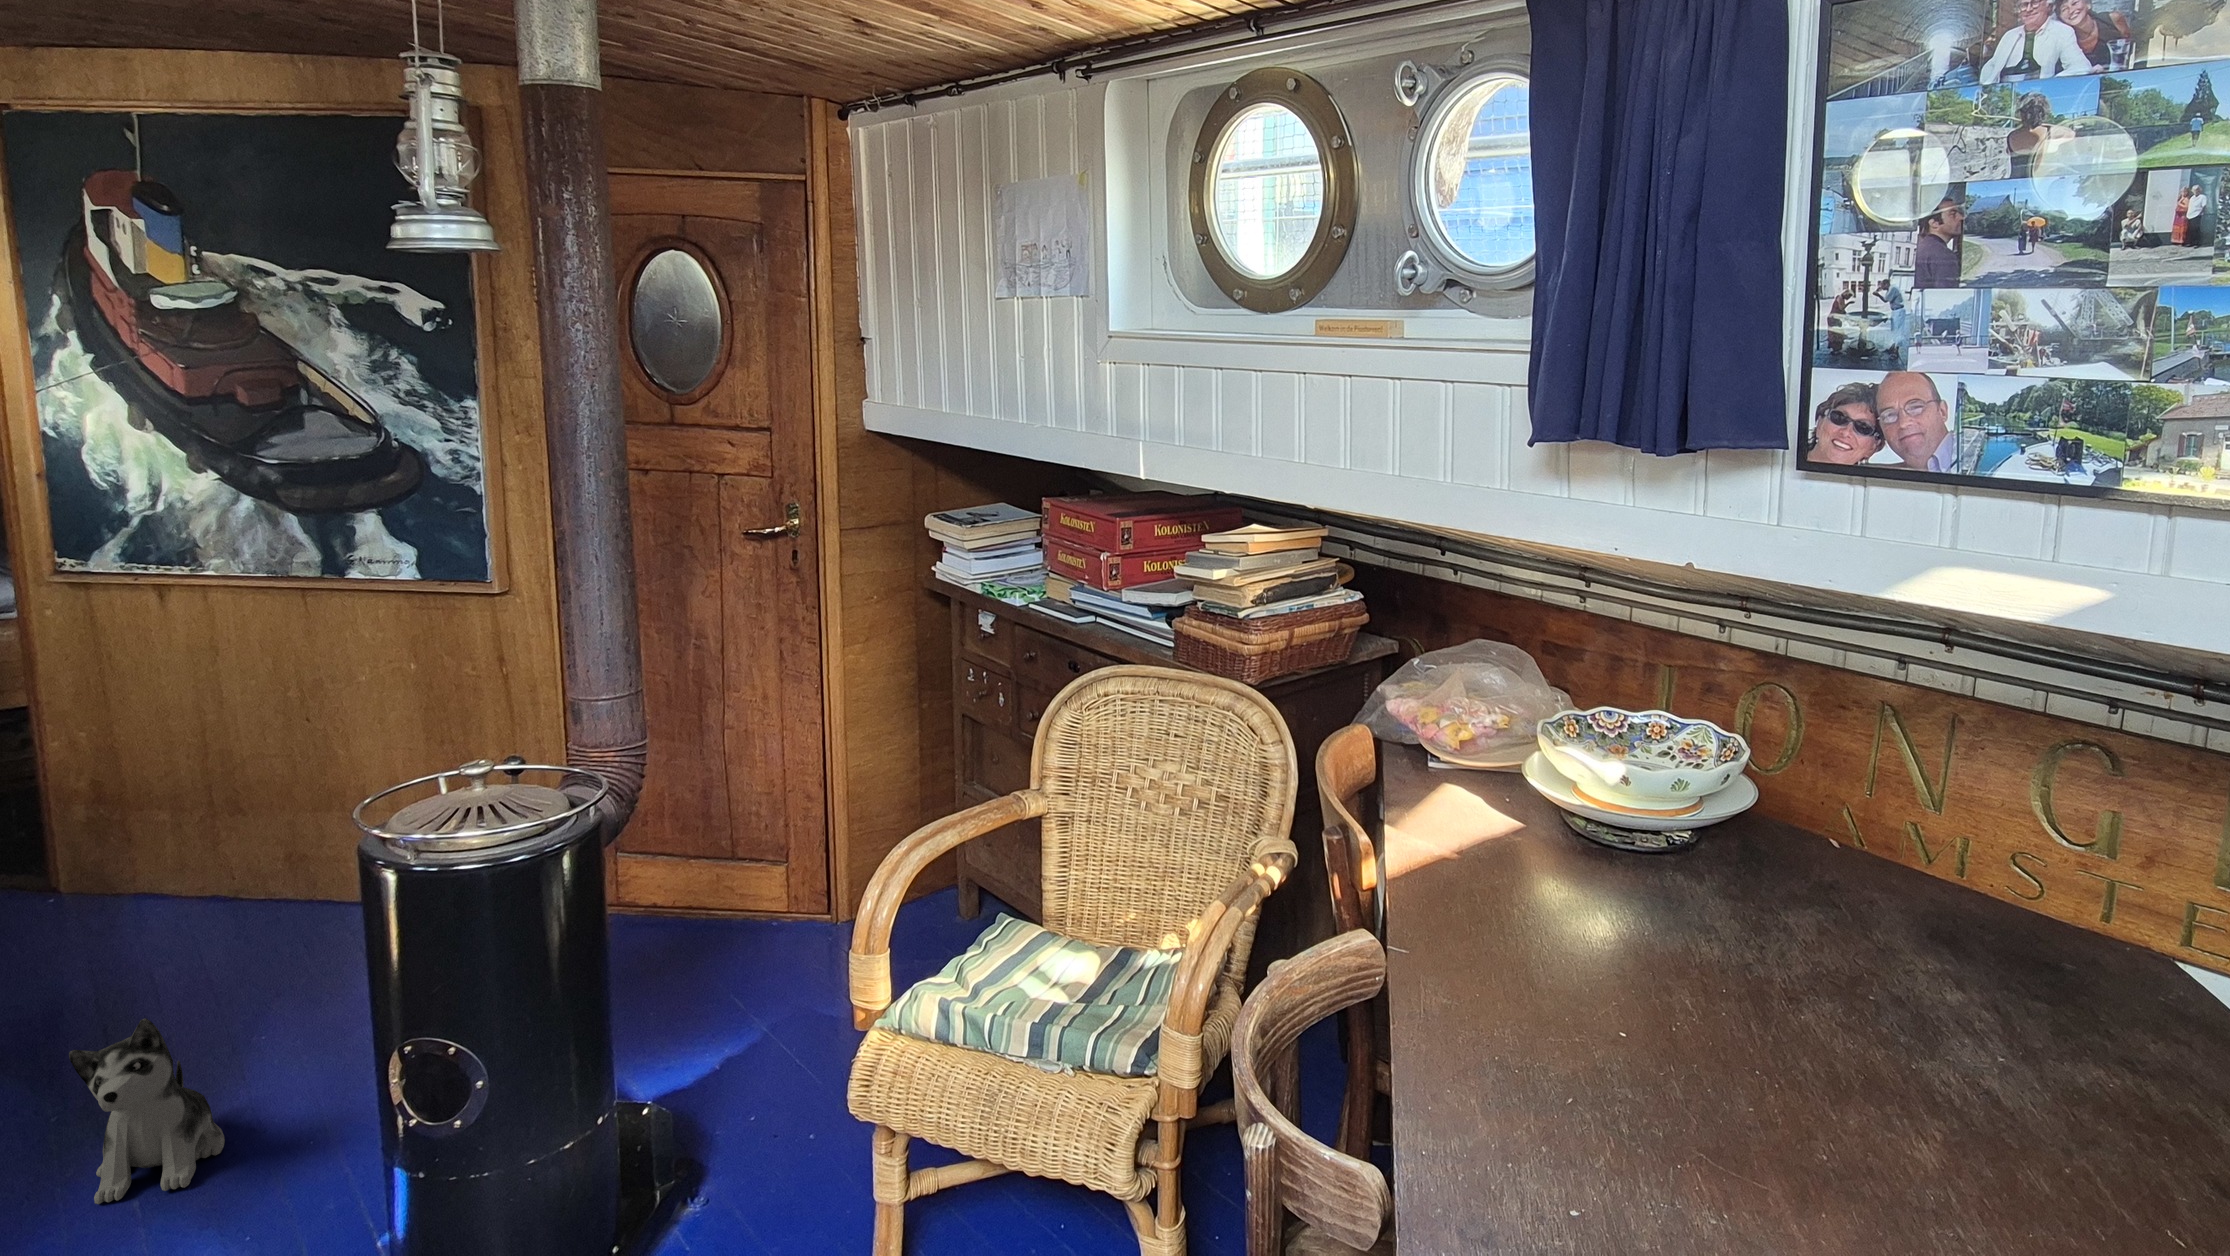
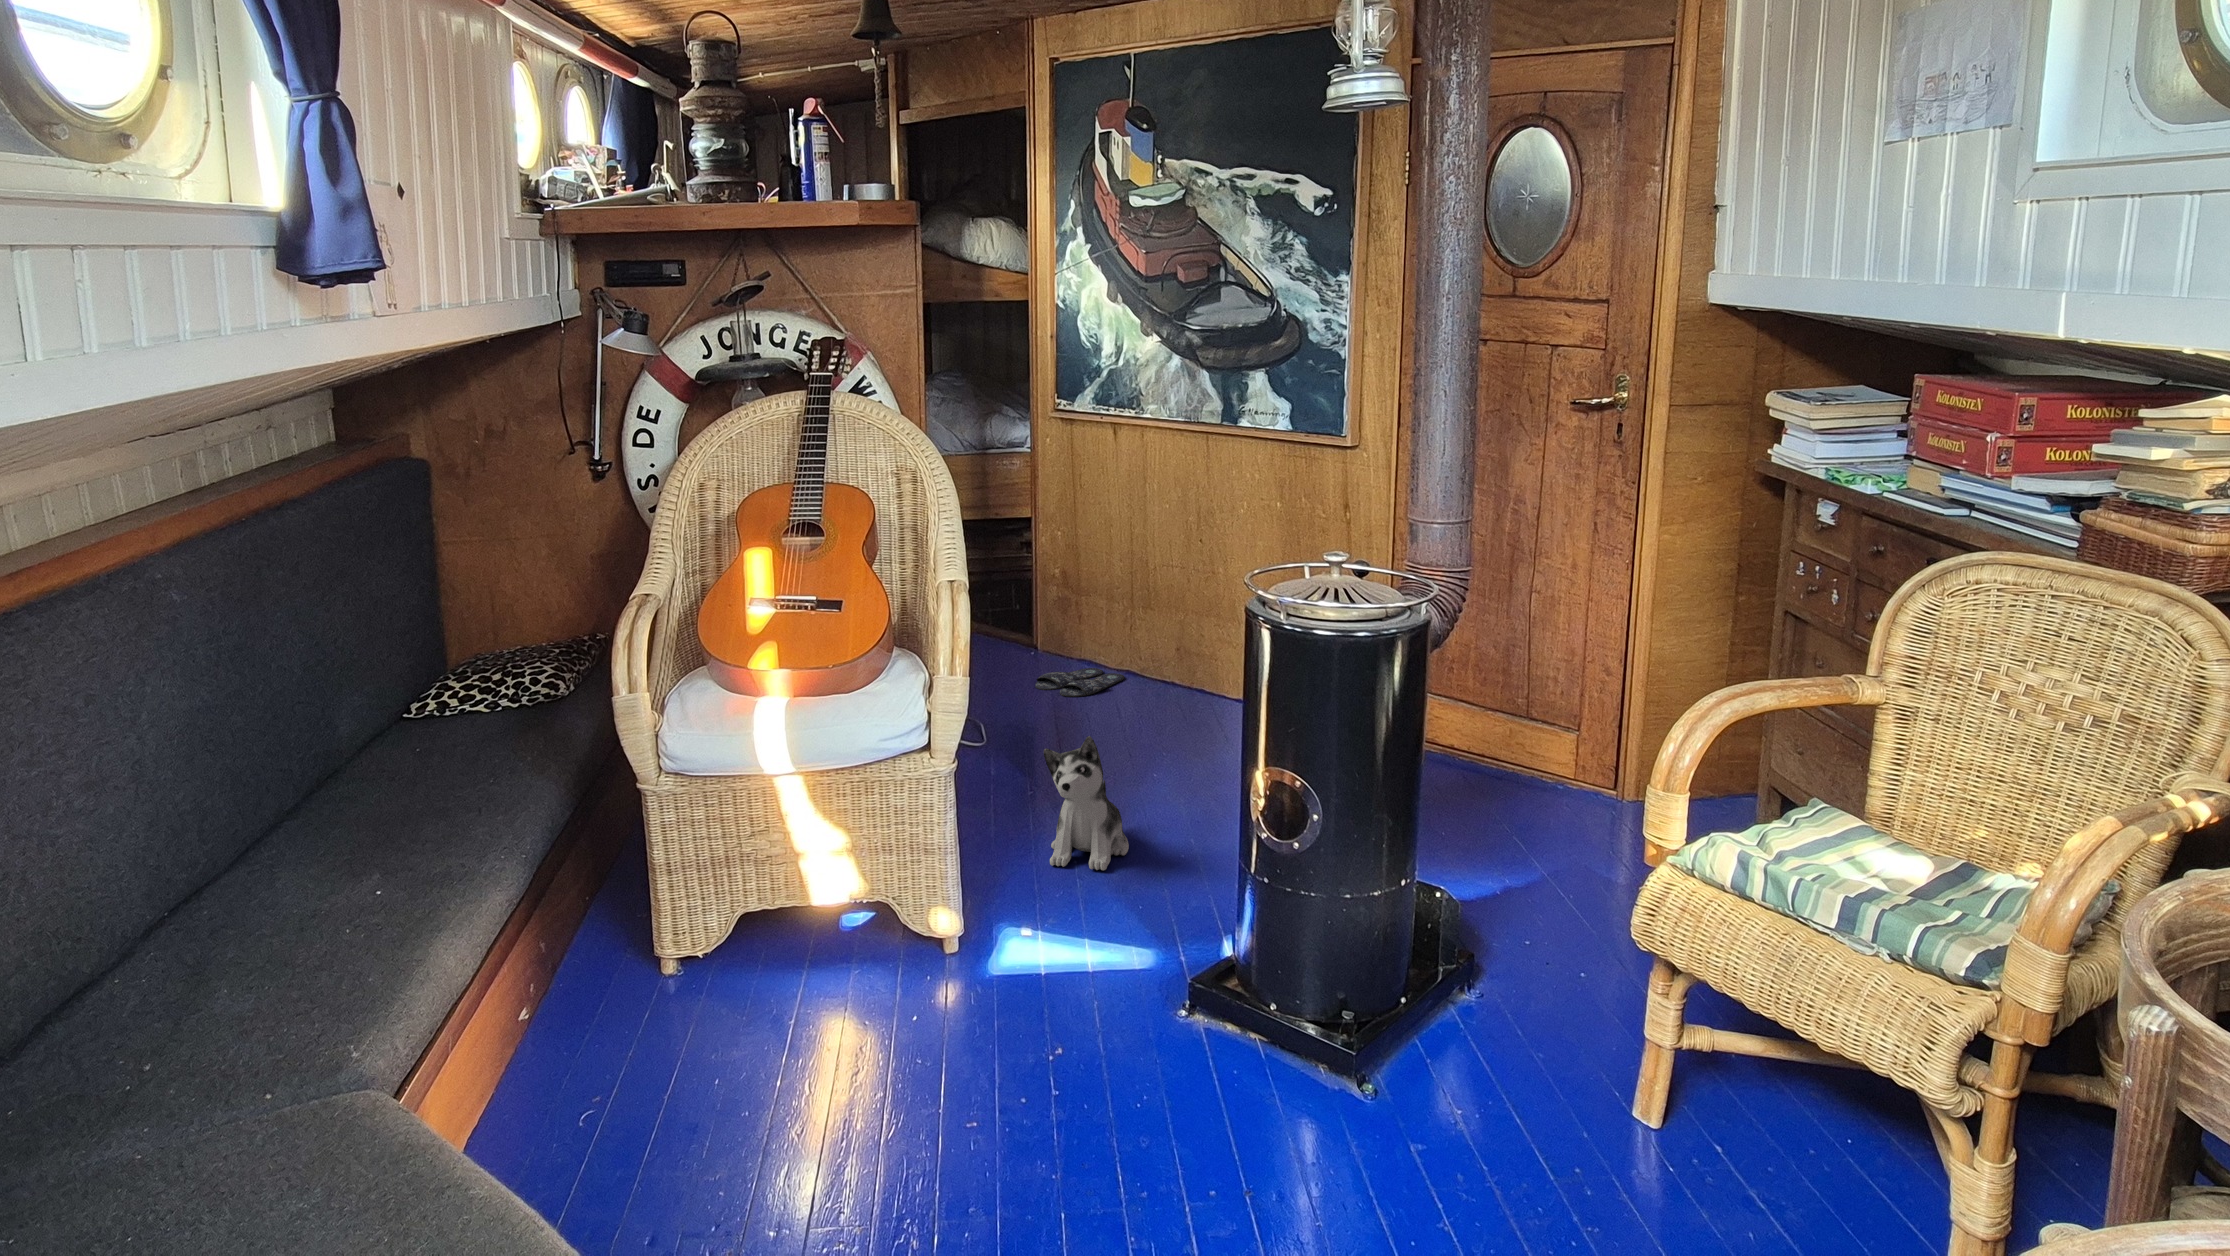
slippers: none [65,887,211,938] -> present [1035,668,1124,697]

